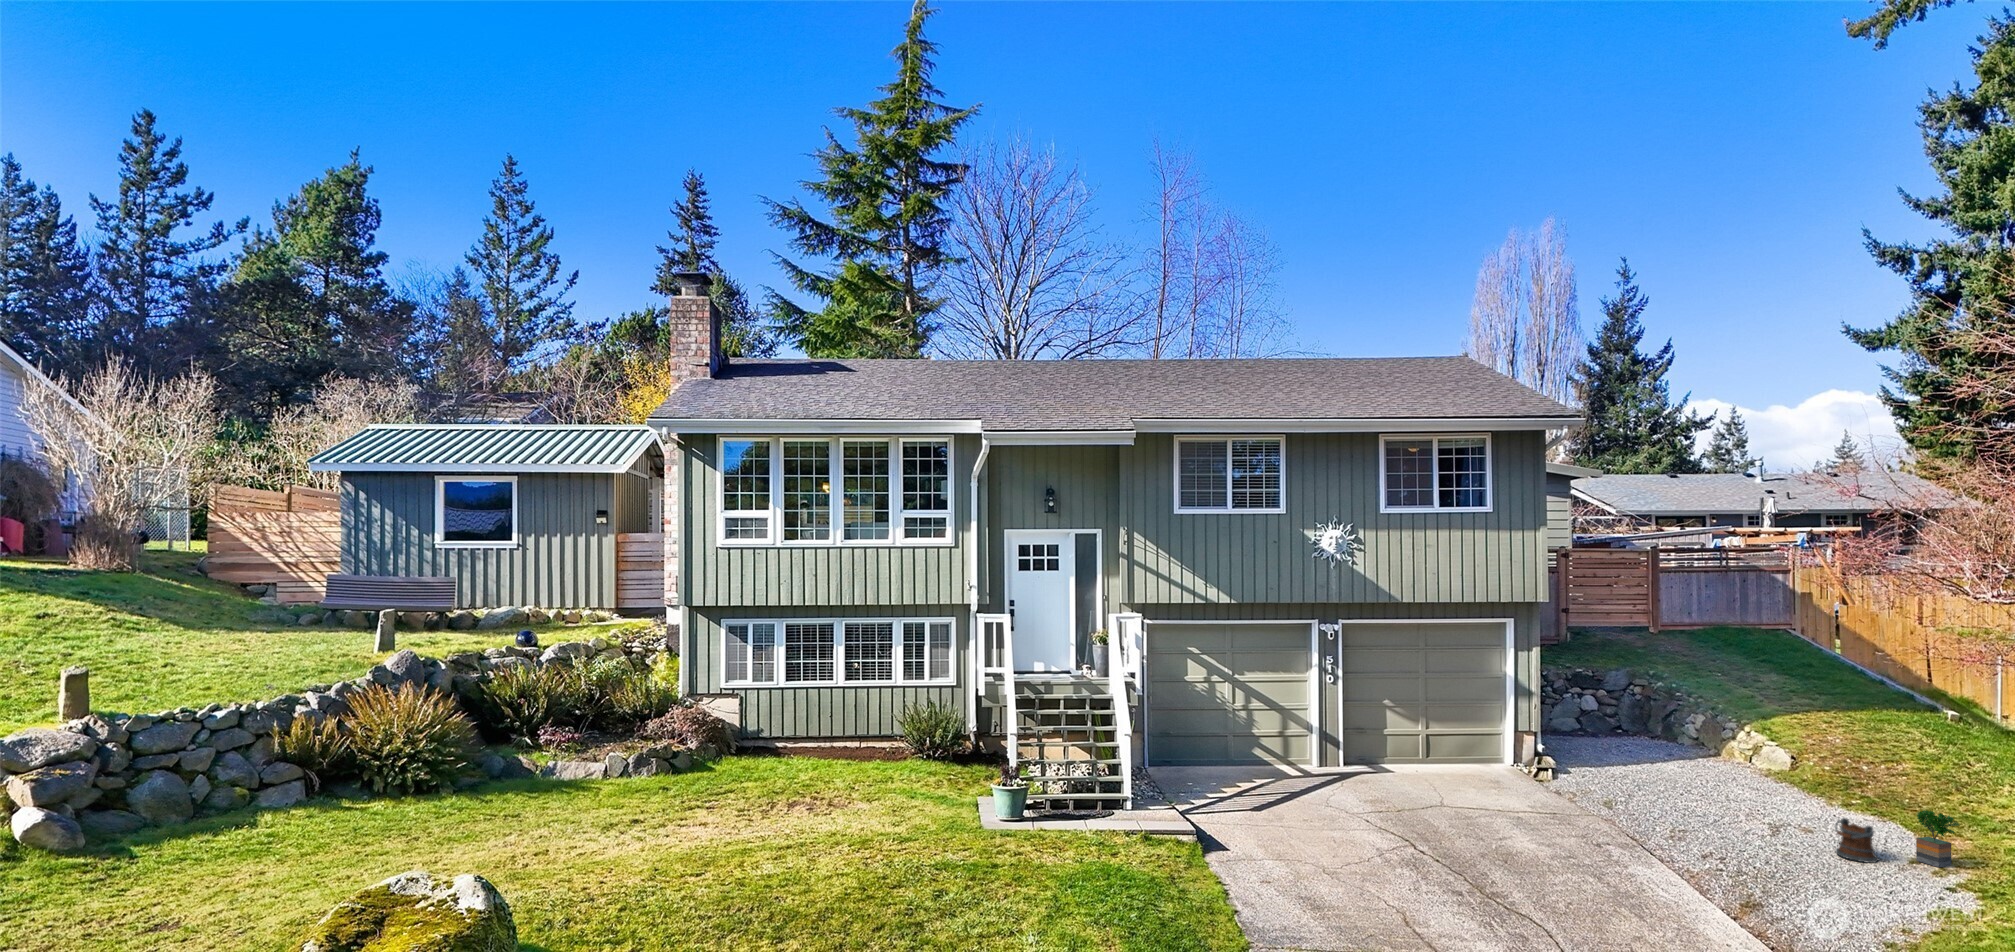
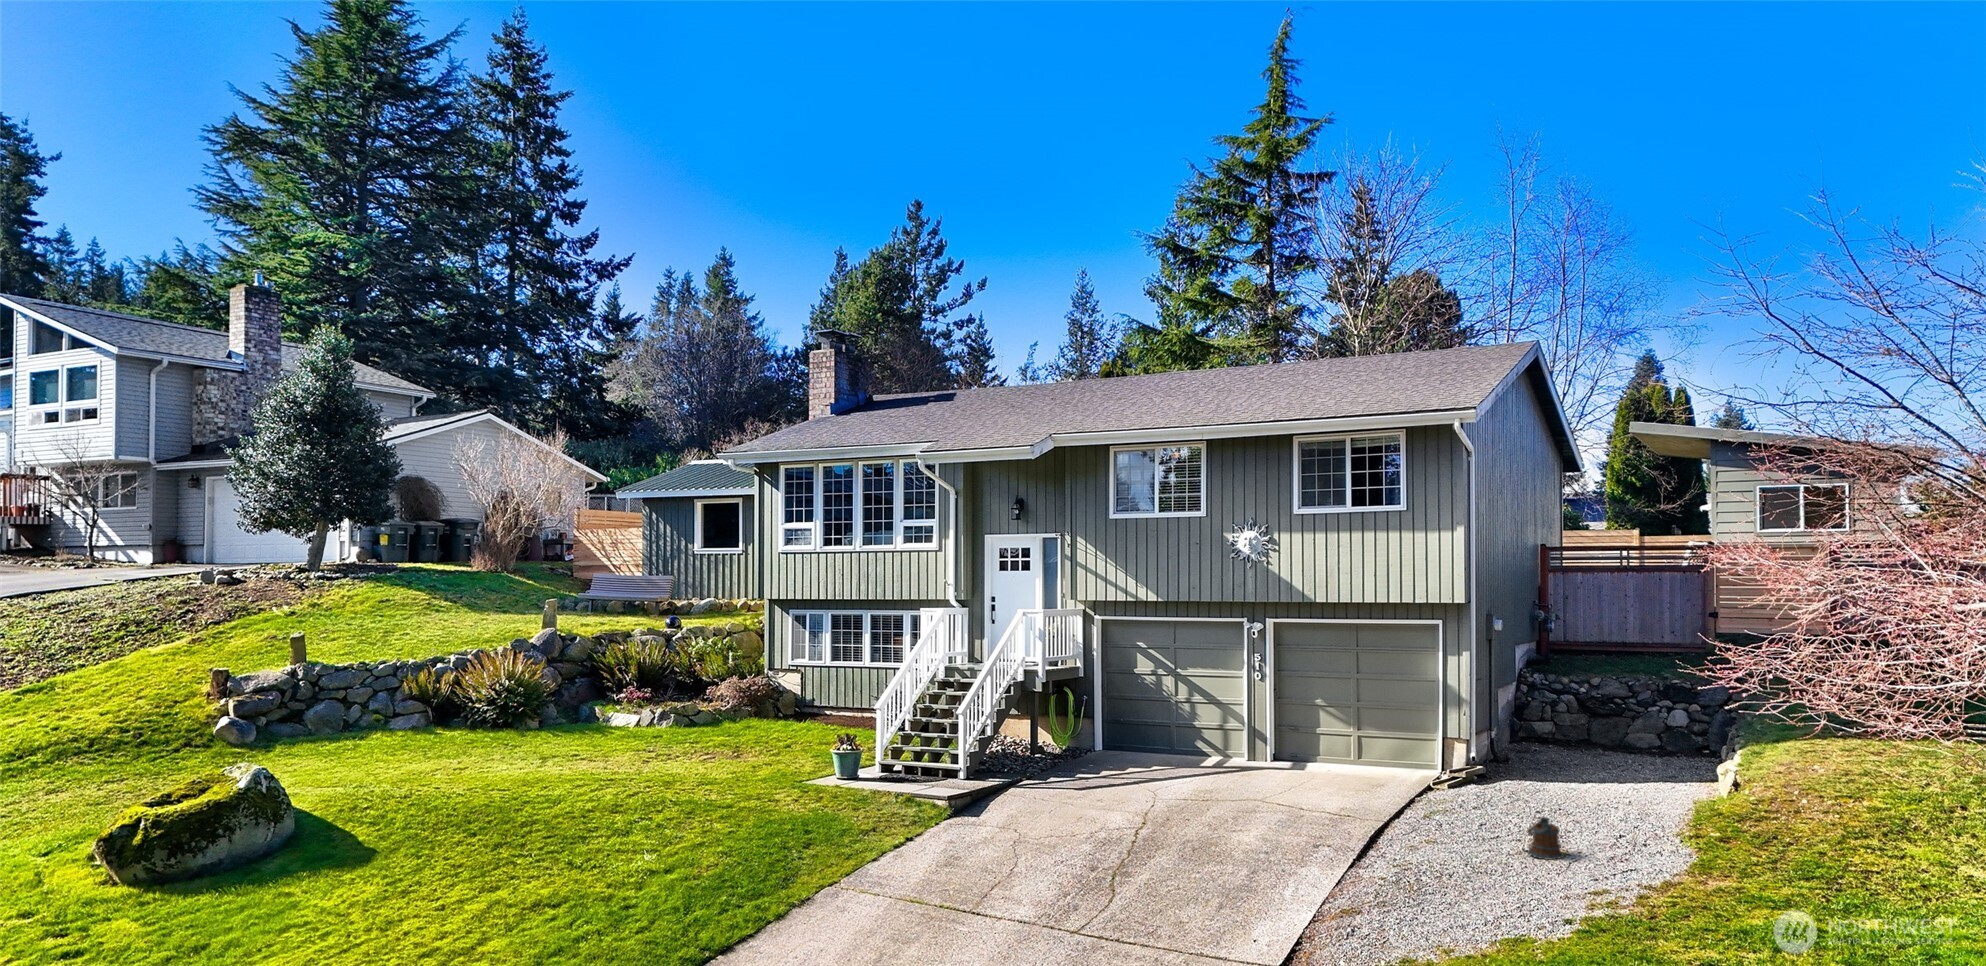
potted tree: present [1916,810,1959,867] -> none [1581,811,1625,868]

